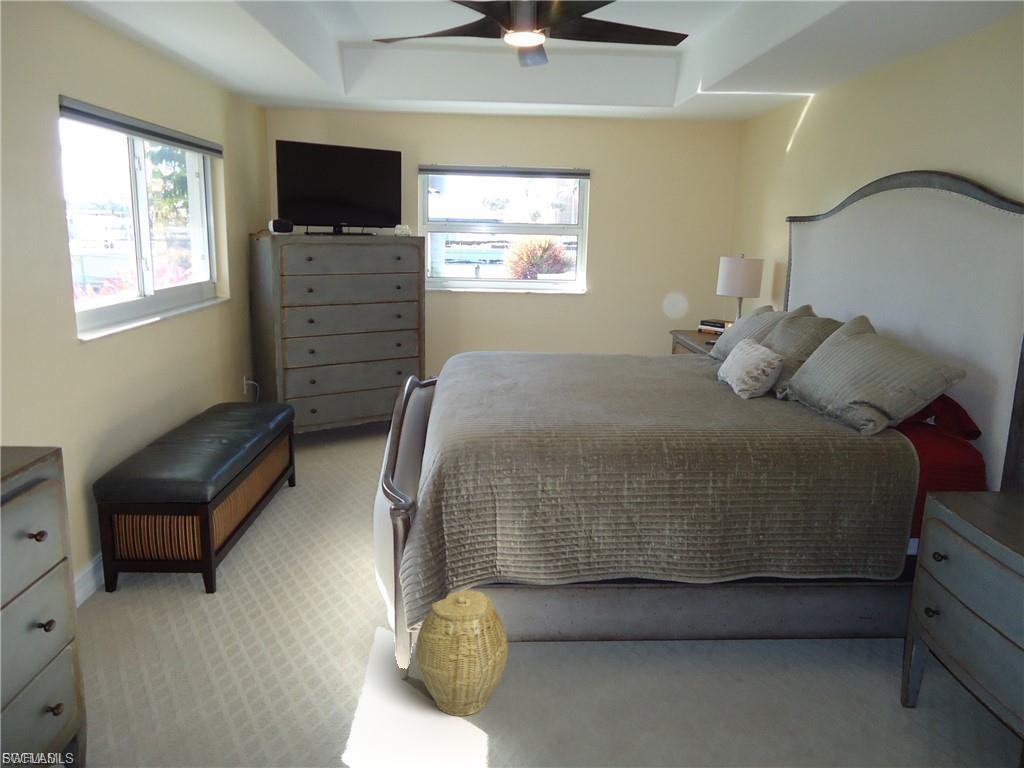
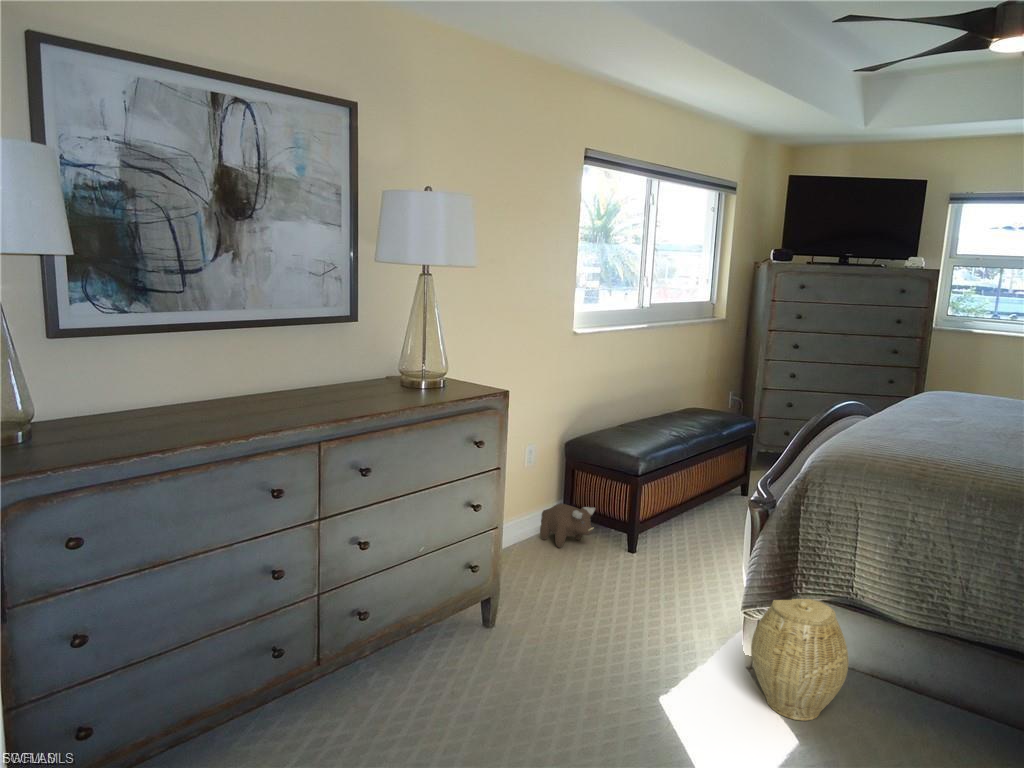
plush toy: none [73,557,159,623] -> present [540,504,595,548]

